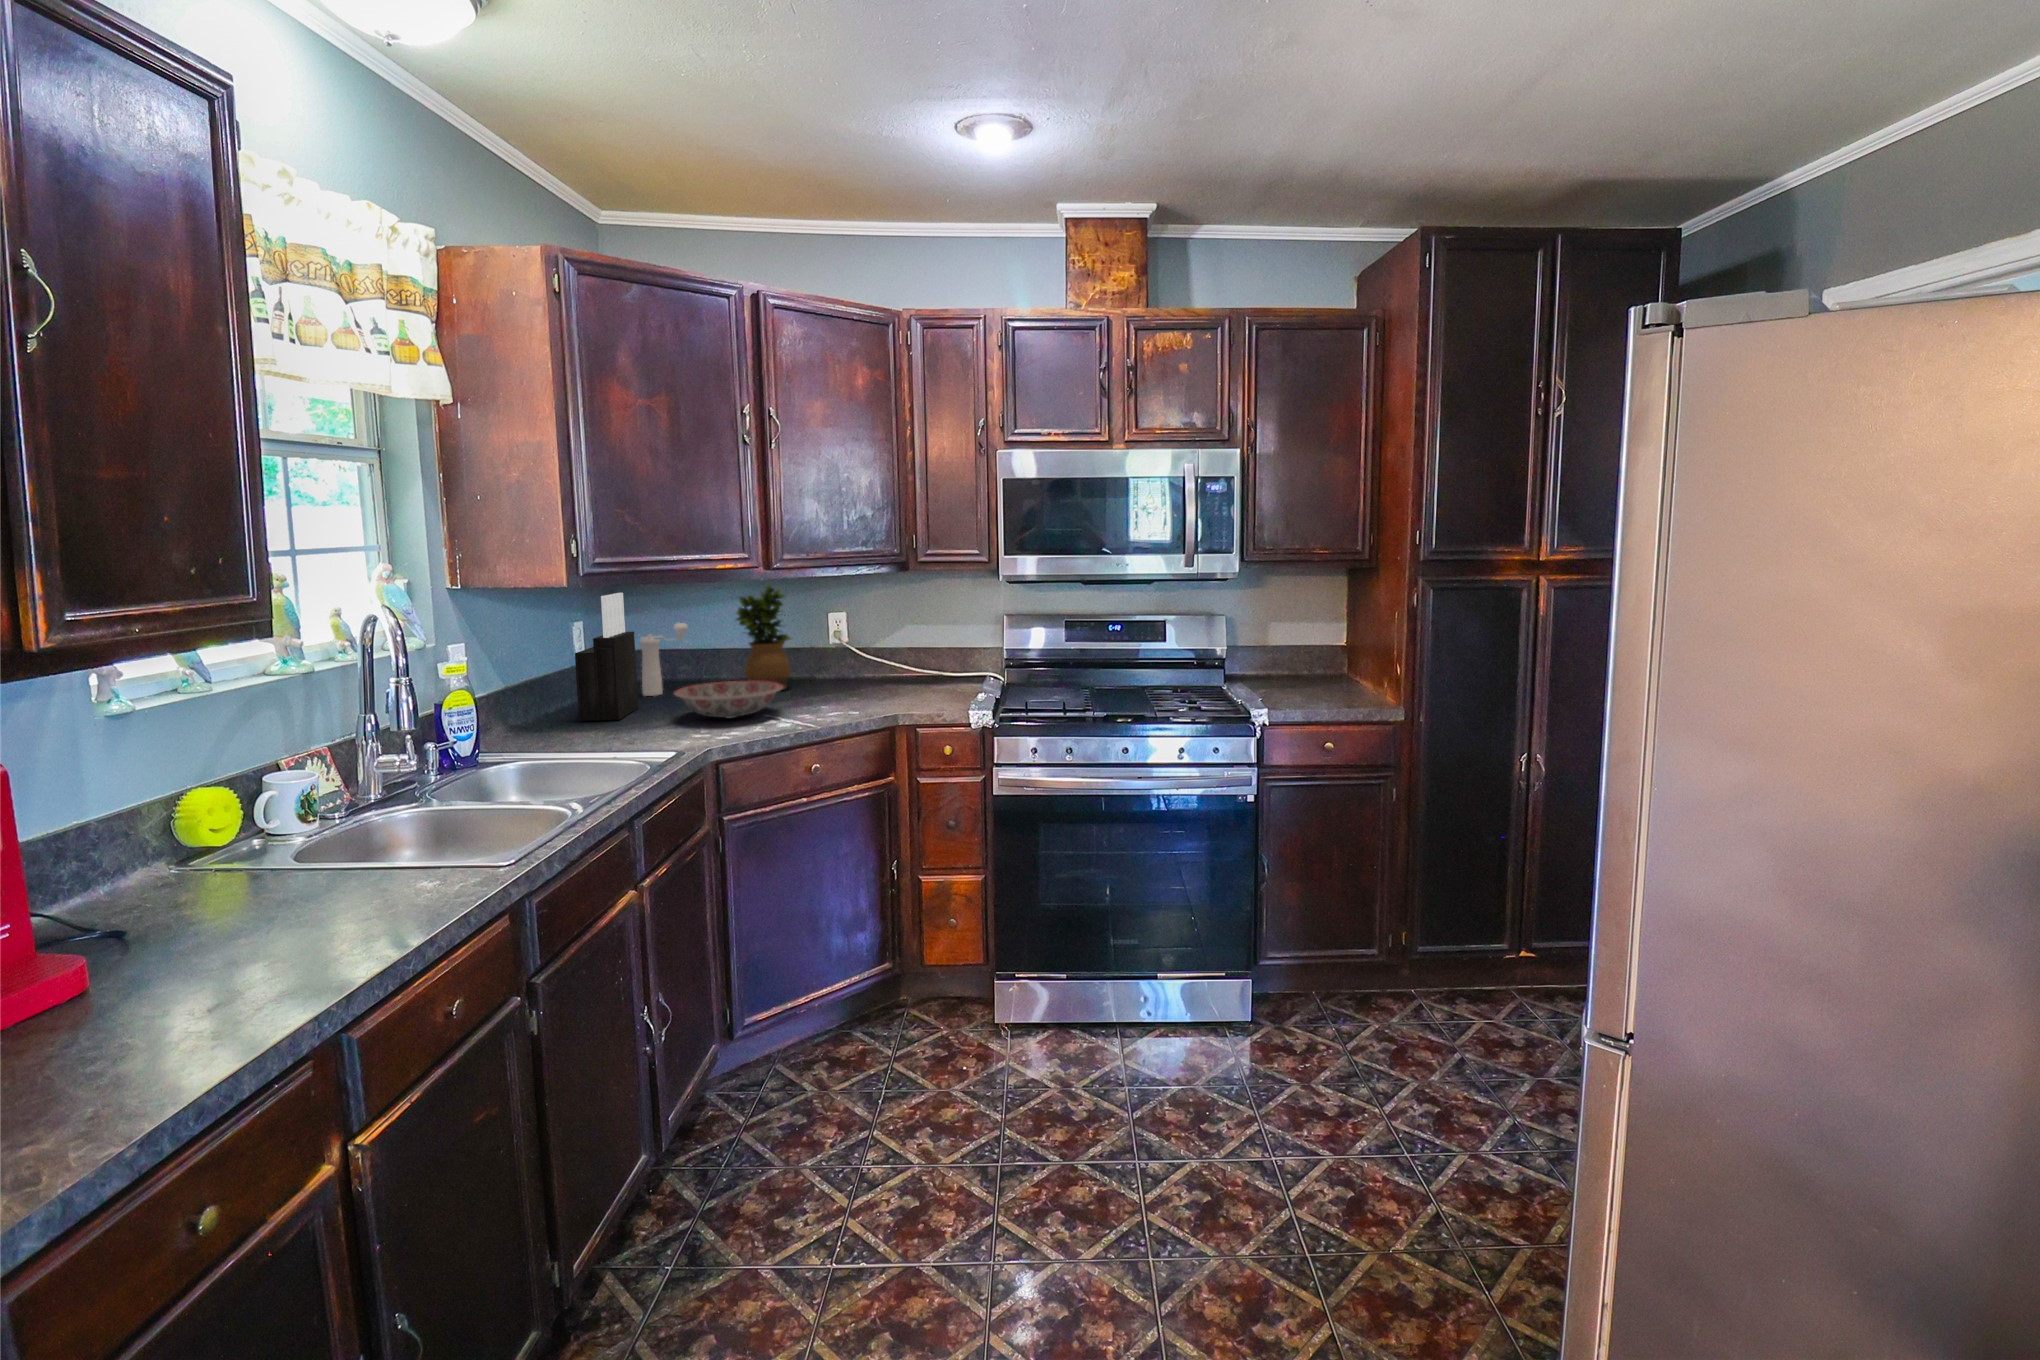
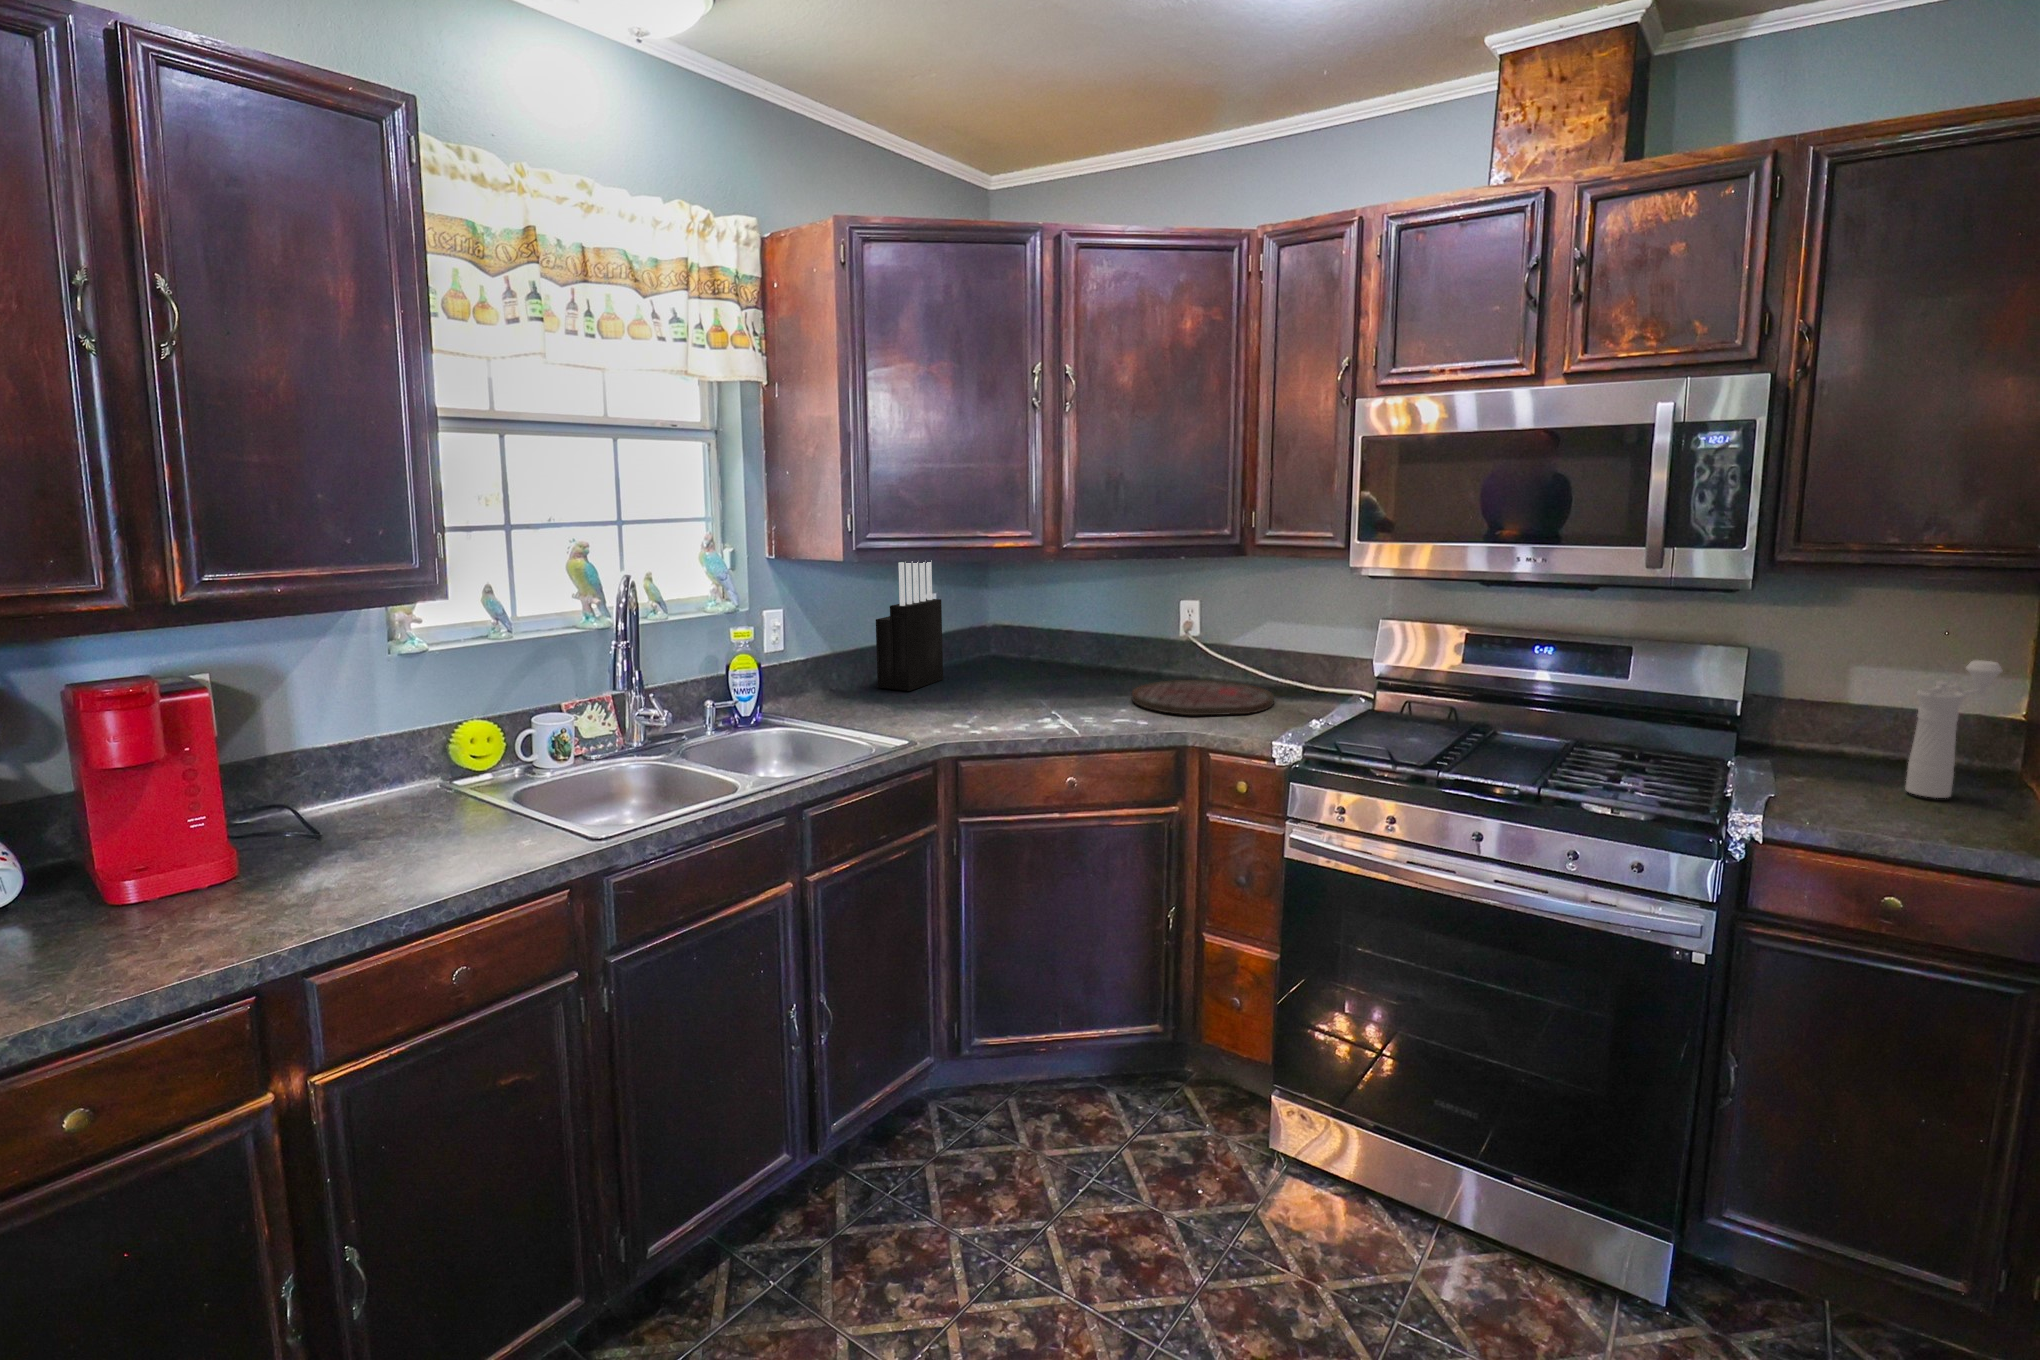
potted plant: present [736,585,791,690] -> none [1048,550,1114,676]
pepper mill: present [640,623,687,696] -> present [1905,660,2002,798]
ceramic bowl: present [674,681,783,717] -> none [949,661,1063,703]
cutting board: none [835,683,947,707] -> present [1132,680,1274,715]

